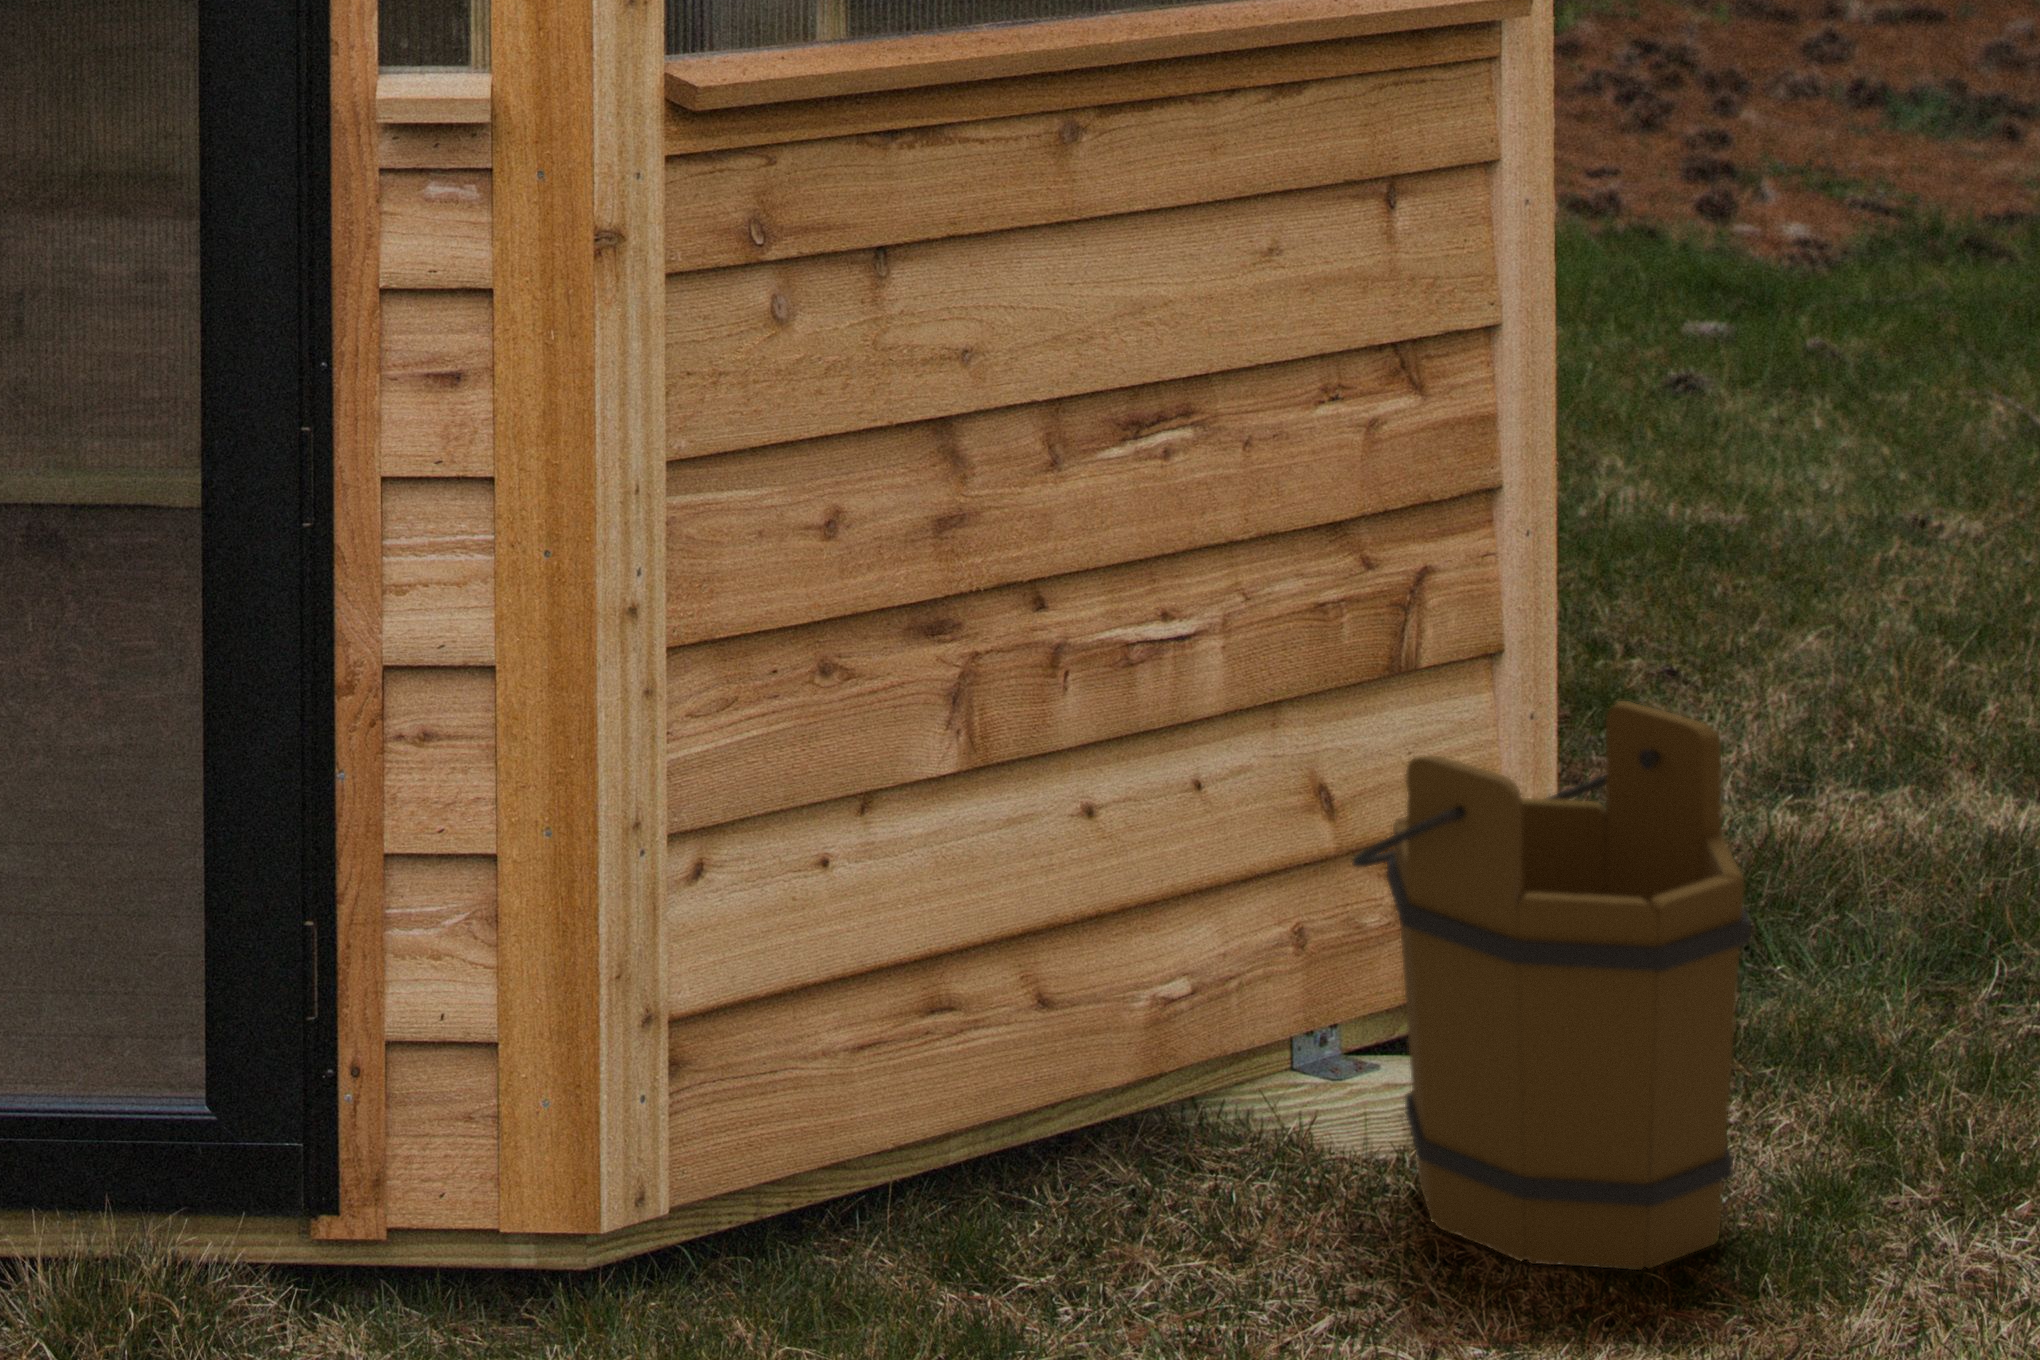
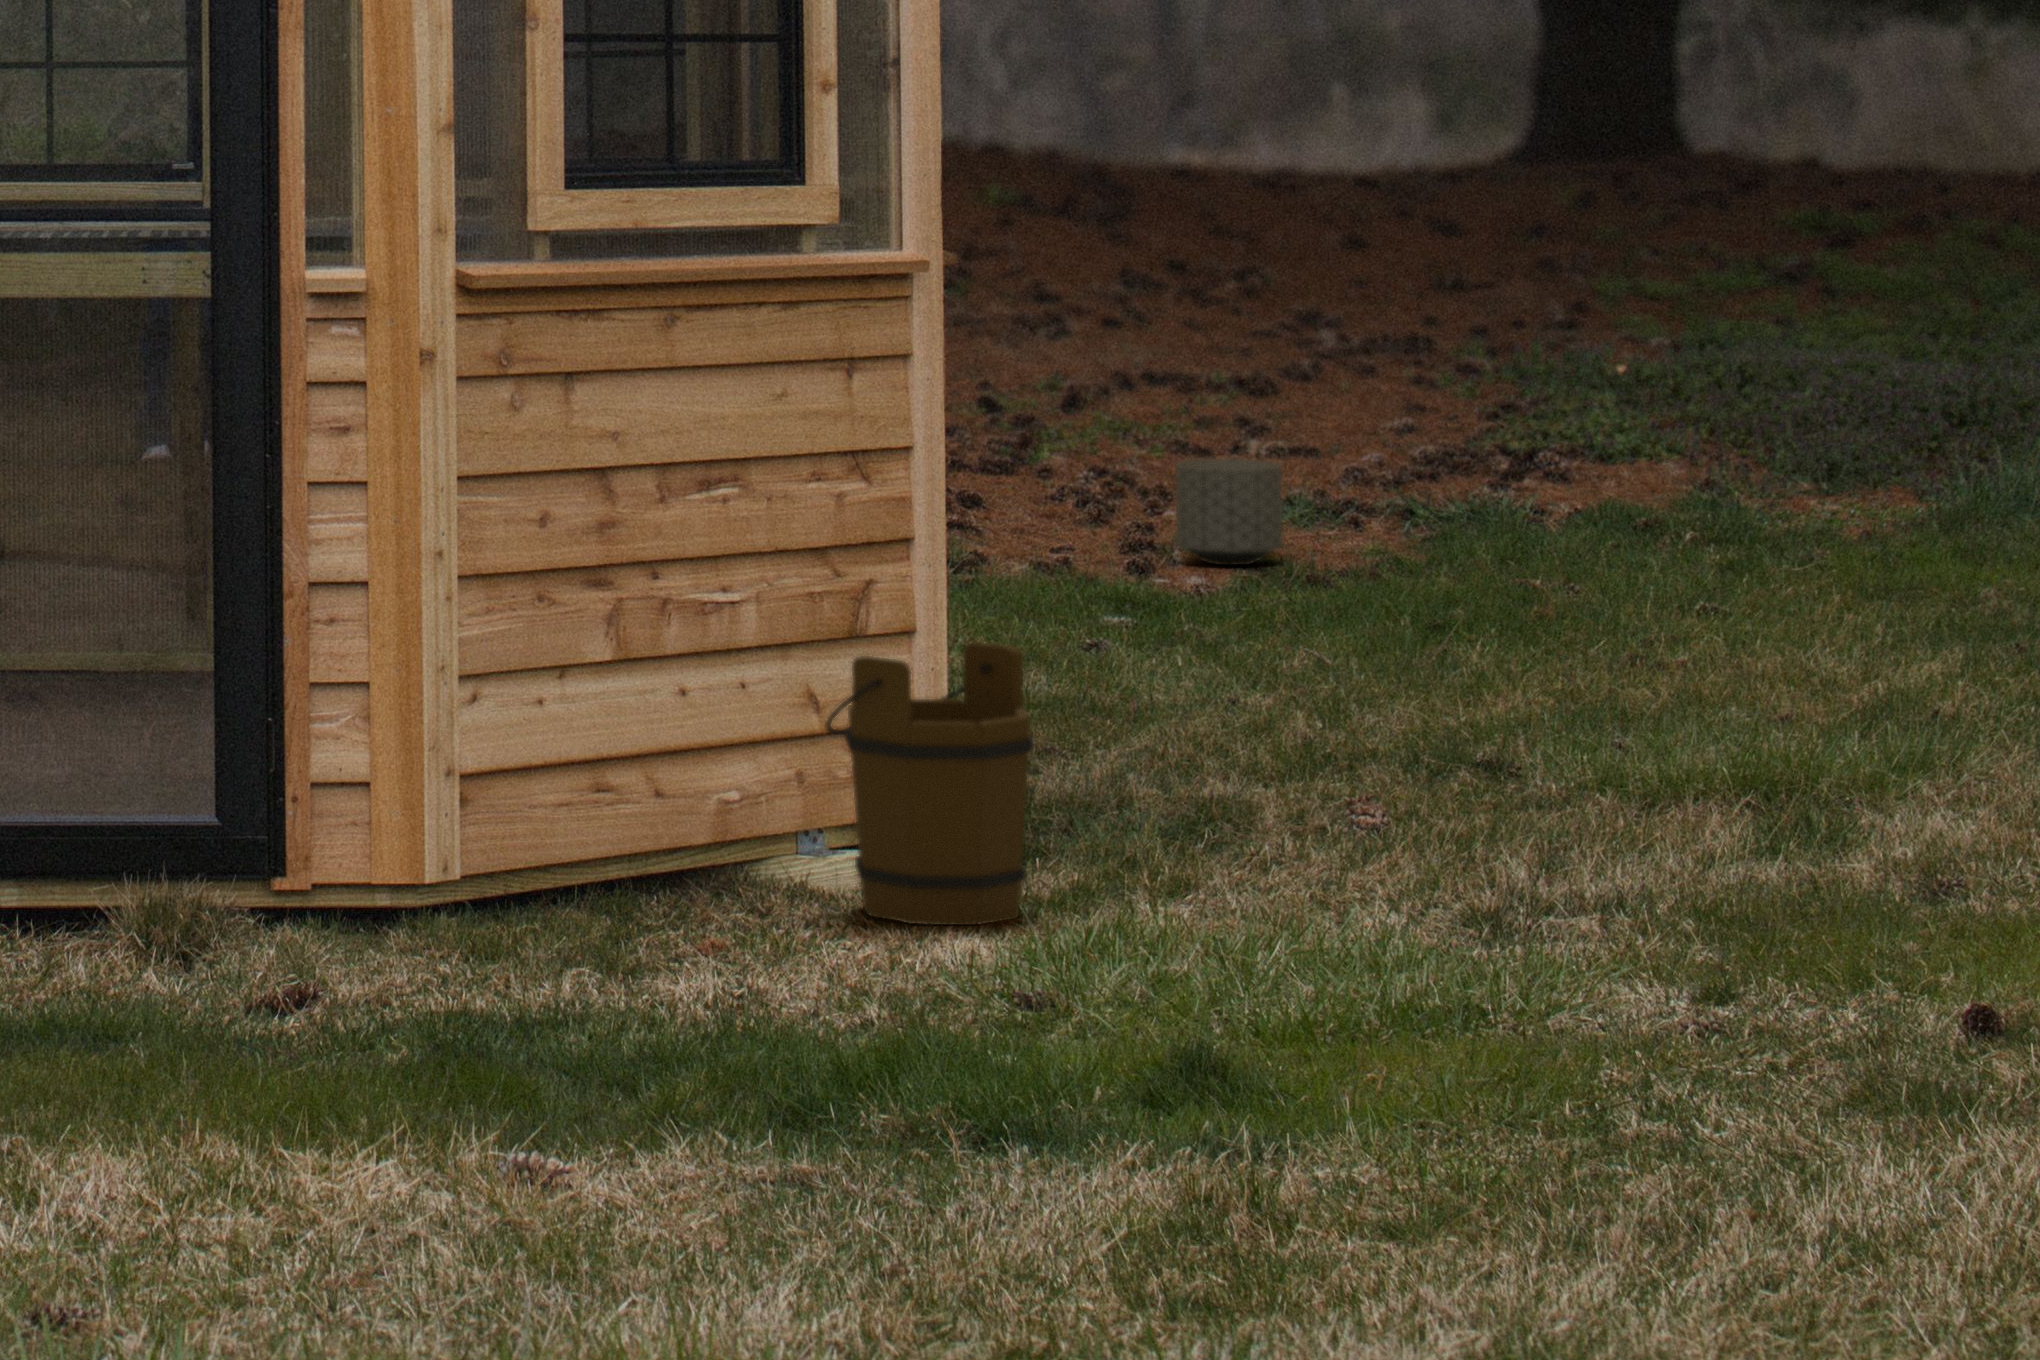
planter: none [1758,33,1912,187] -> present [1176,459,1283,565]

